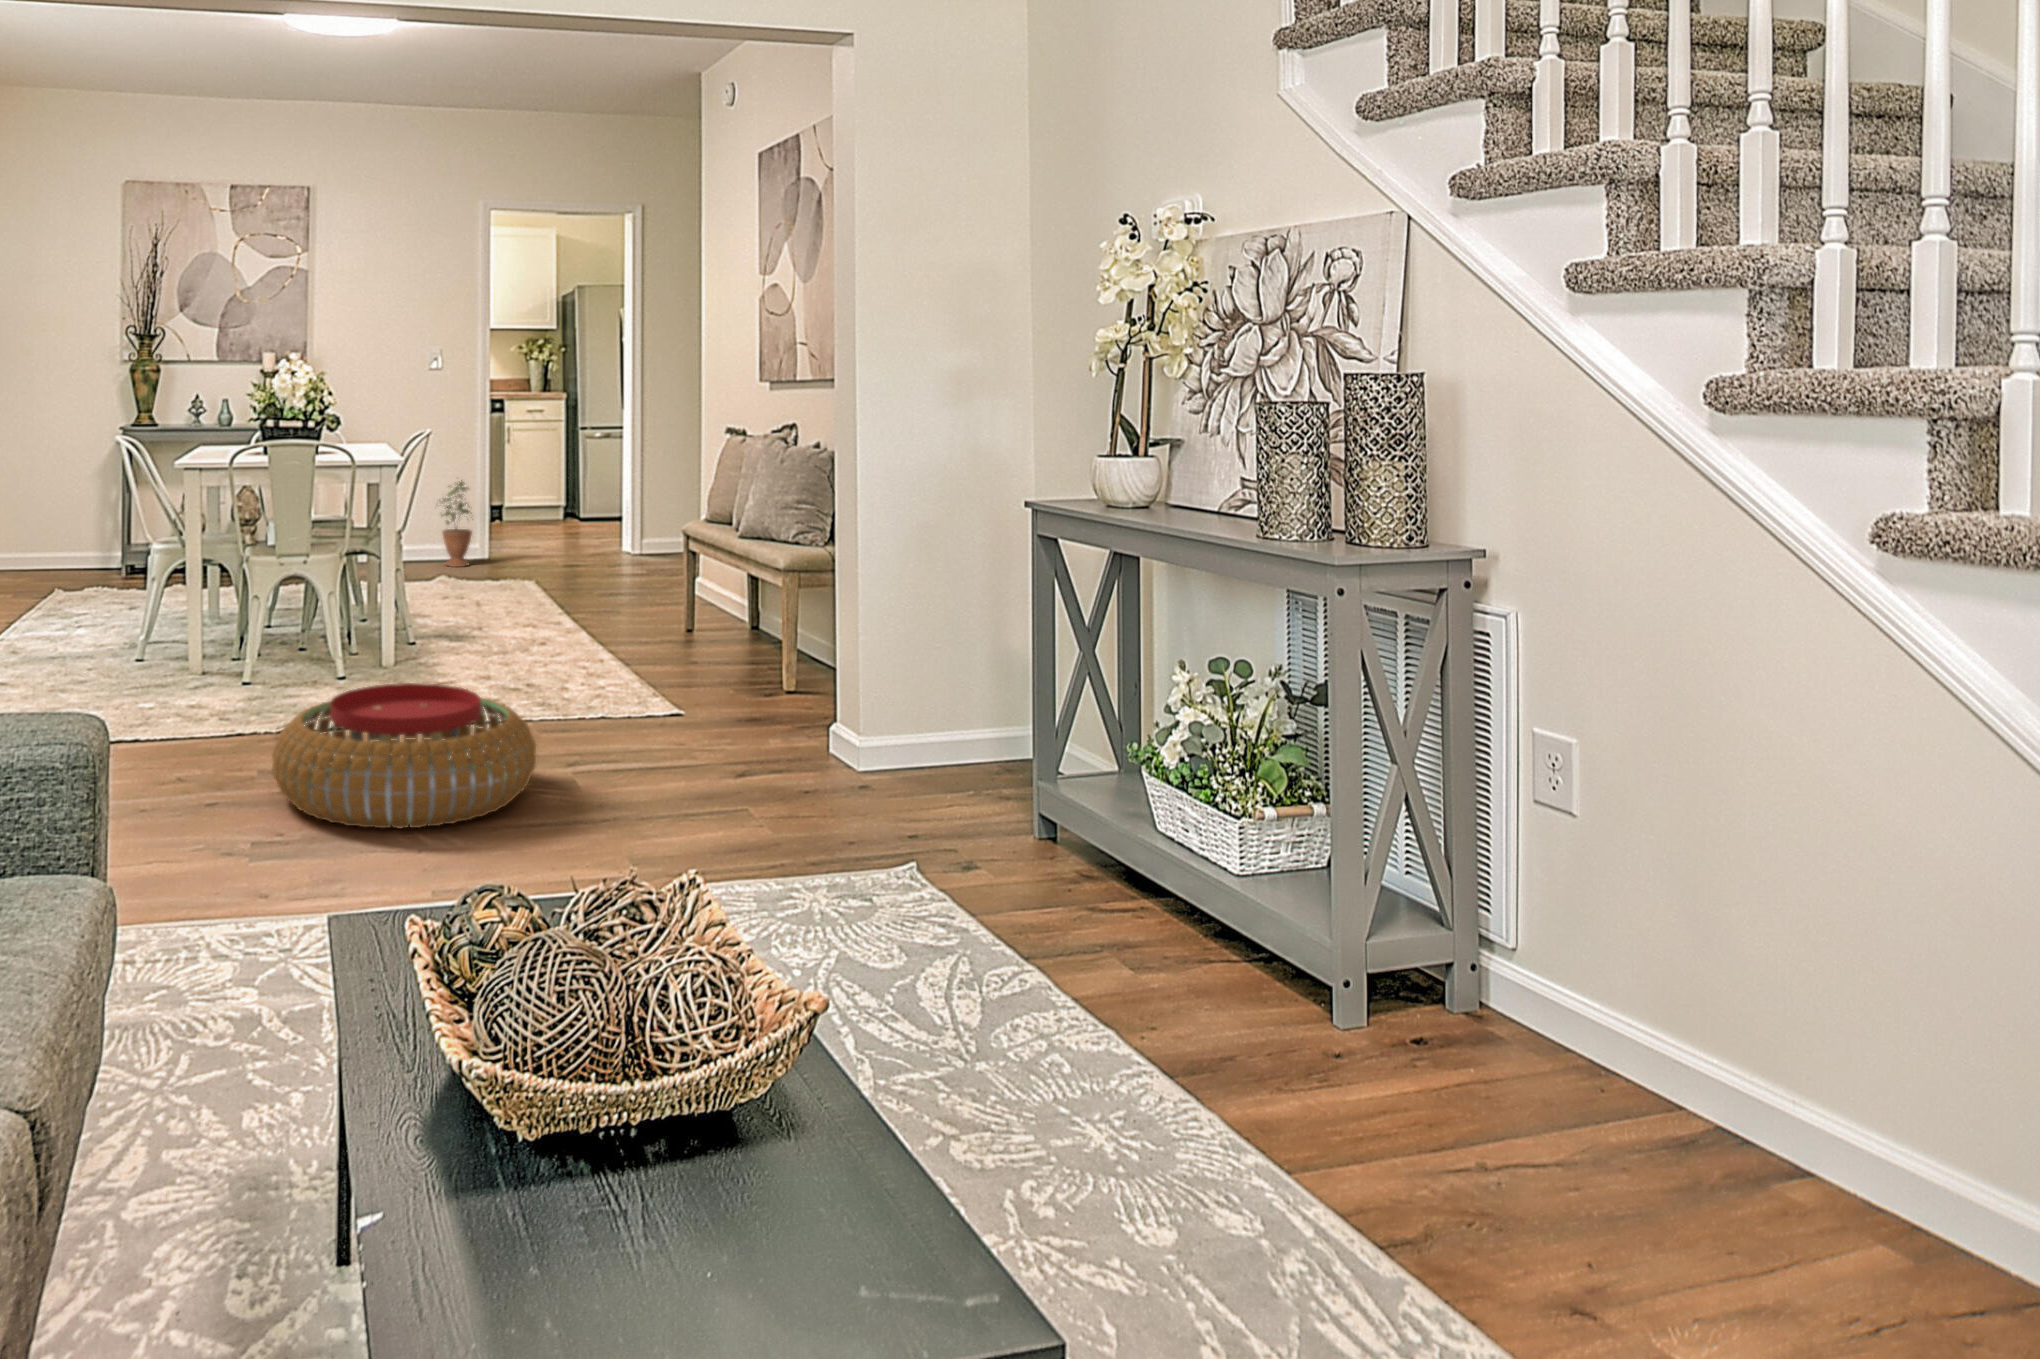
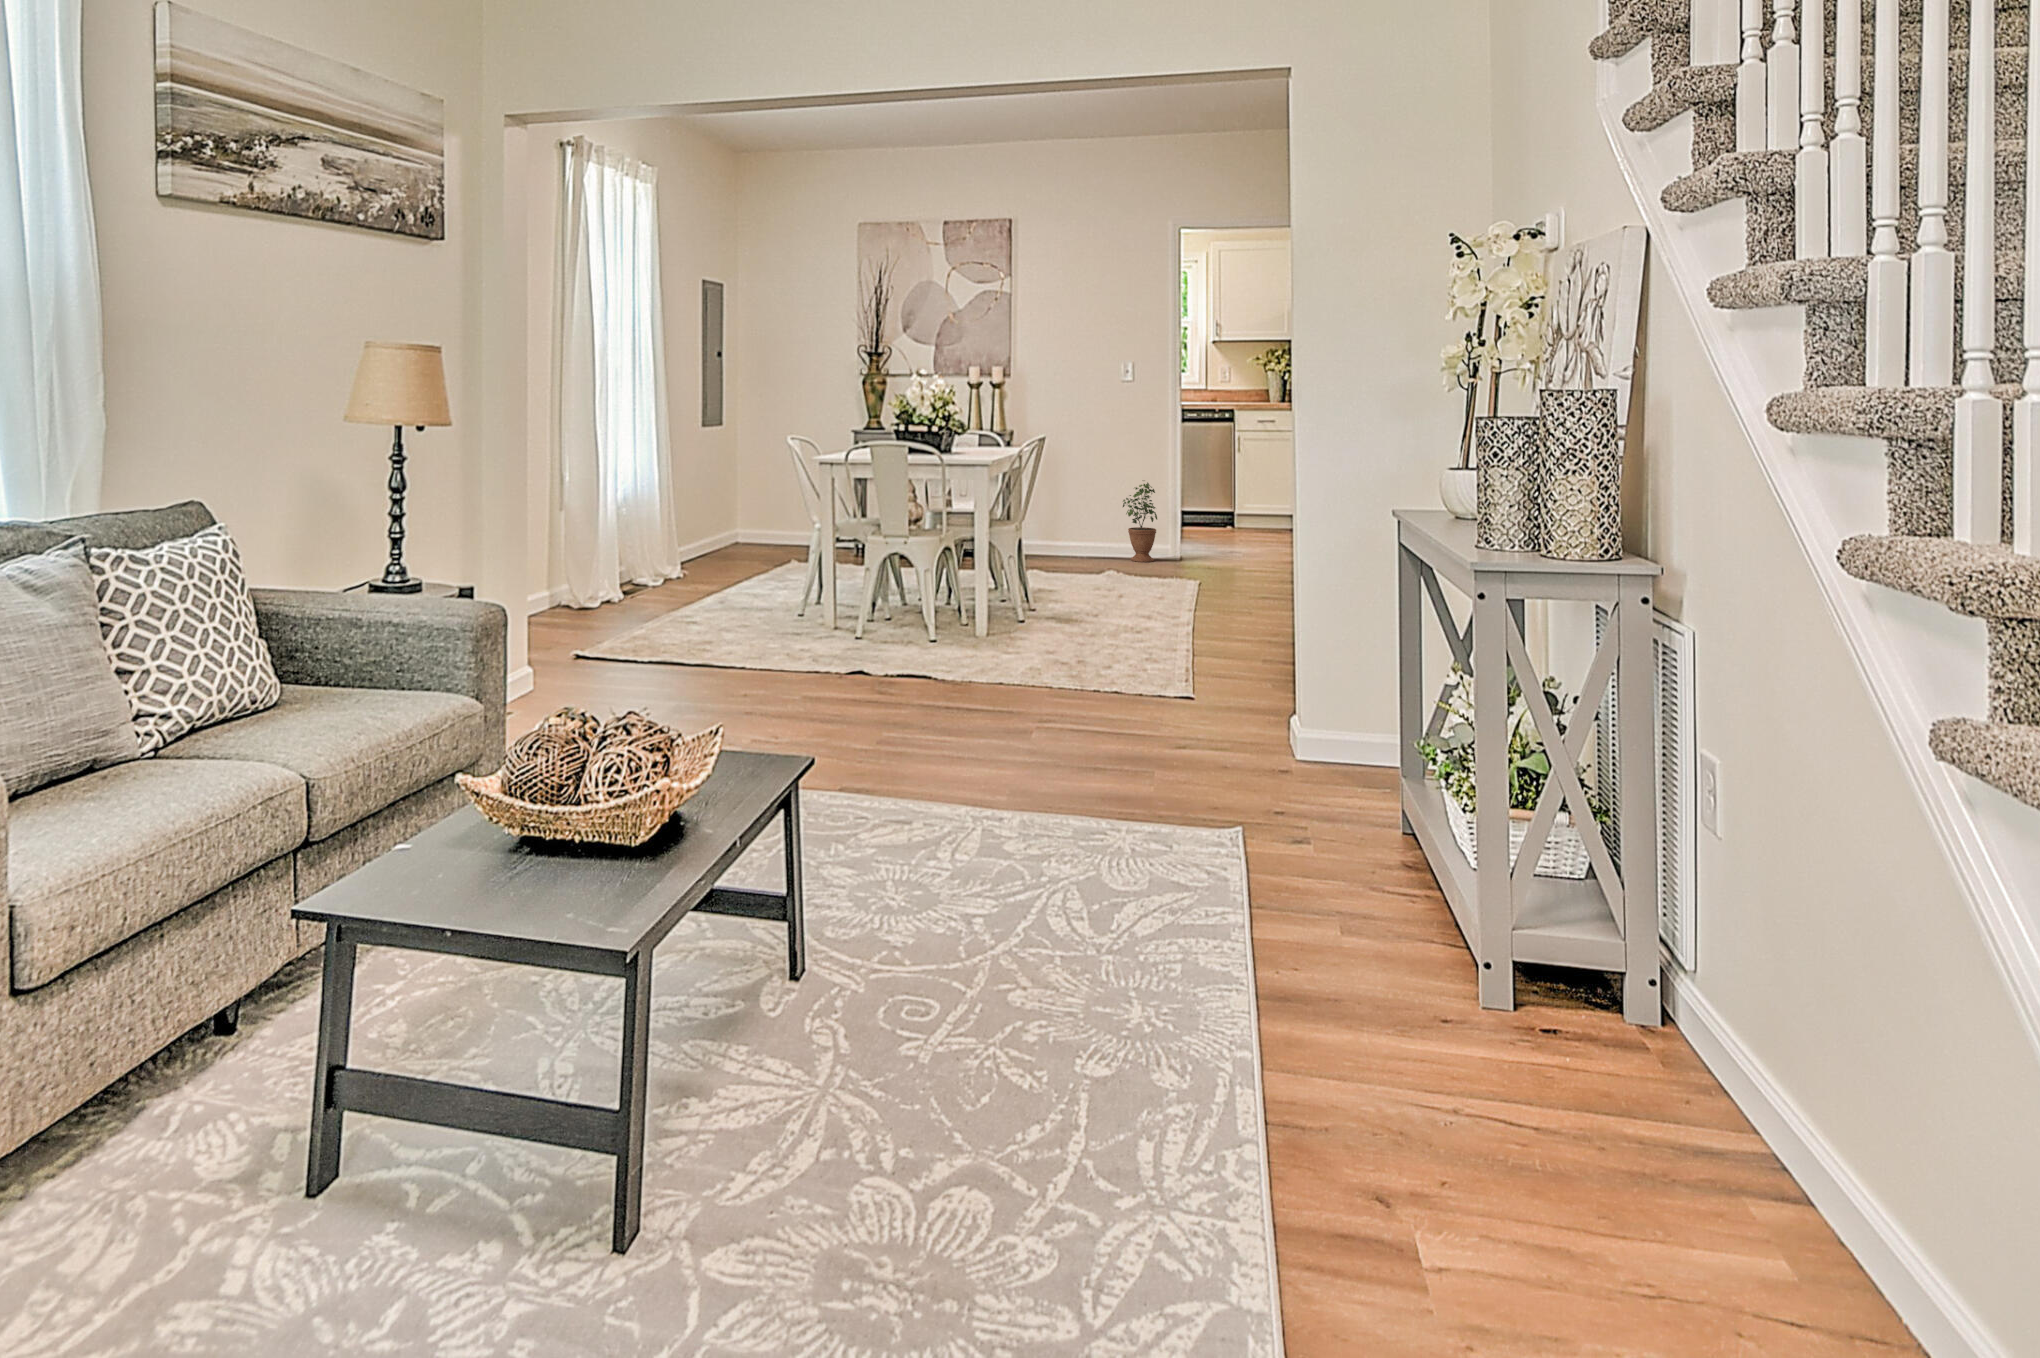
pouf: present [272,683,536,828] -> none [787,634,994,741]

